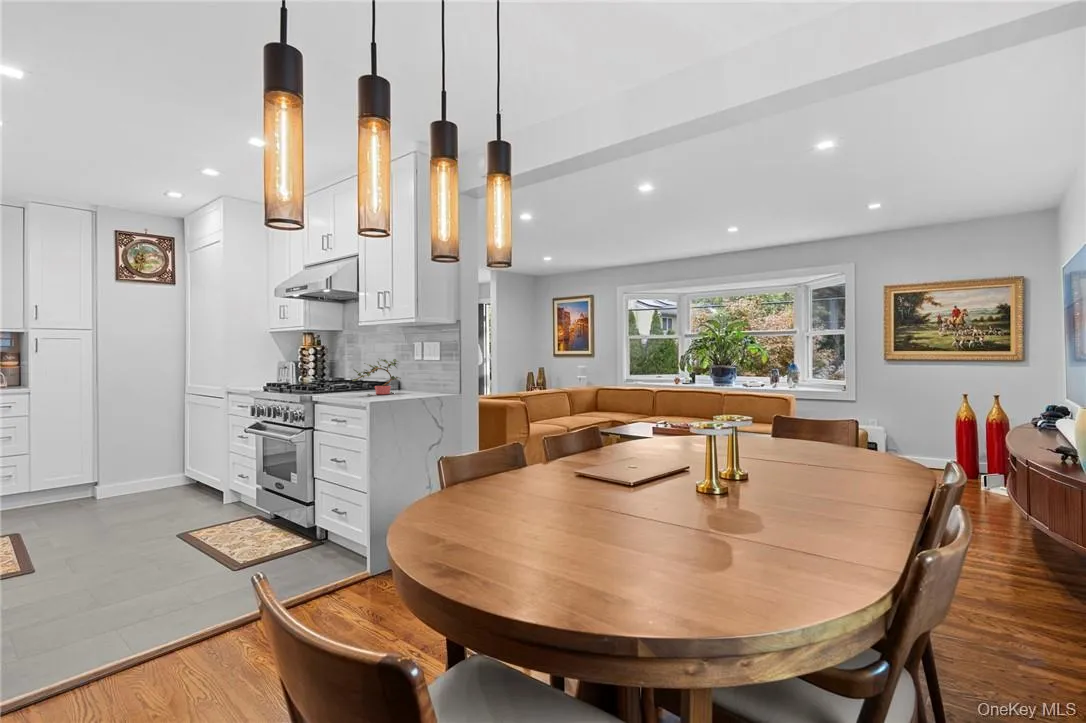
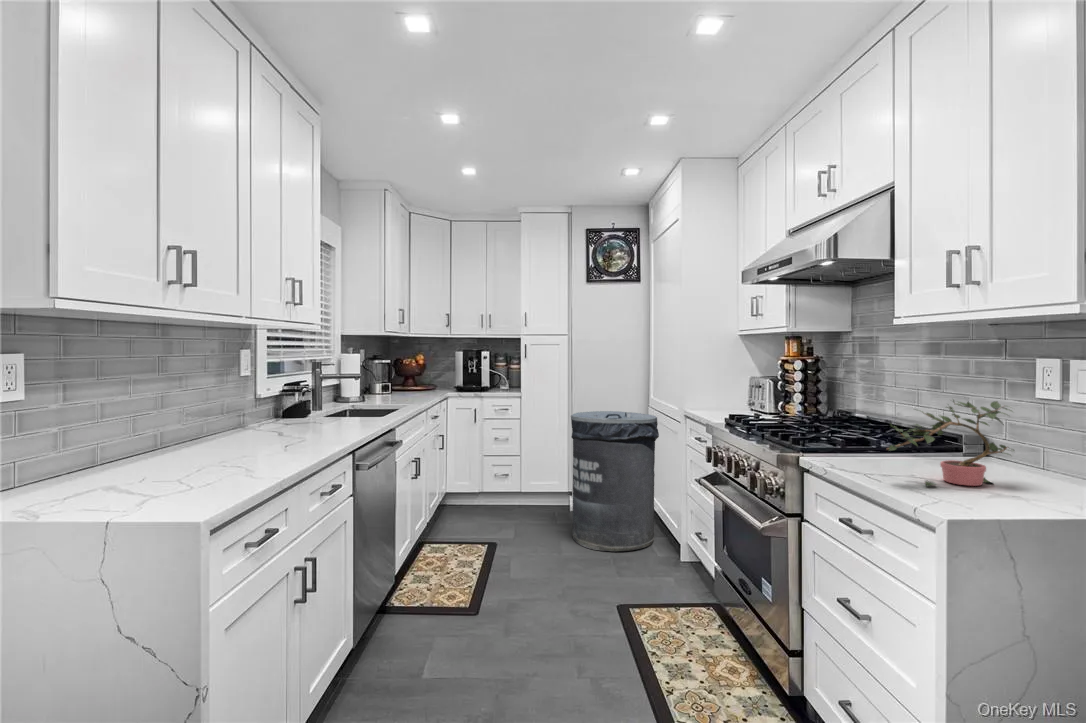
trash can: none [110,394,202,514] -> present [571,411,659,551]

